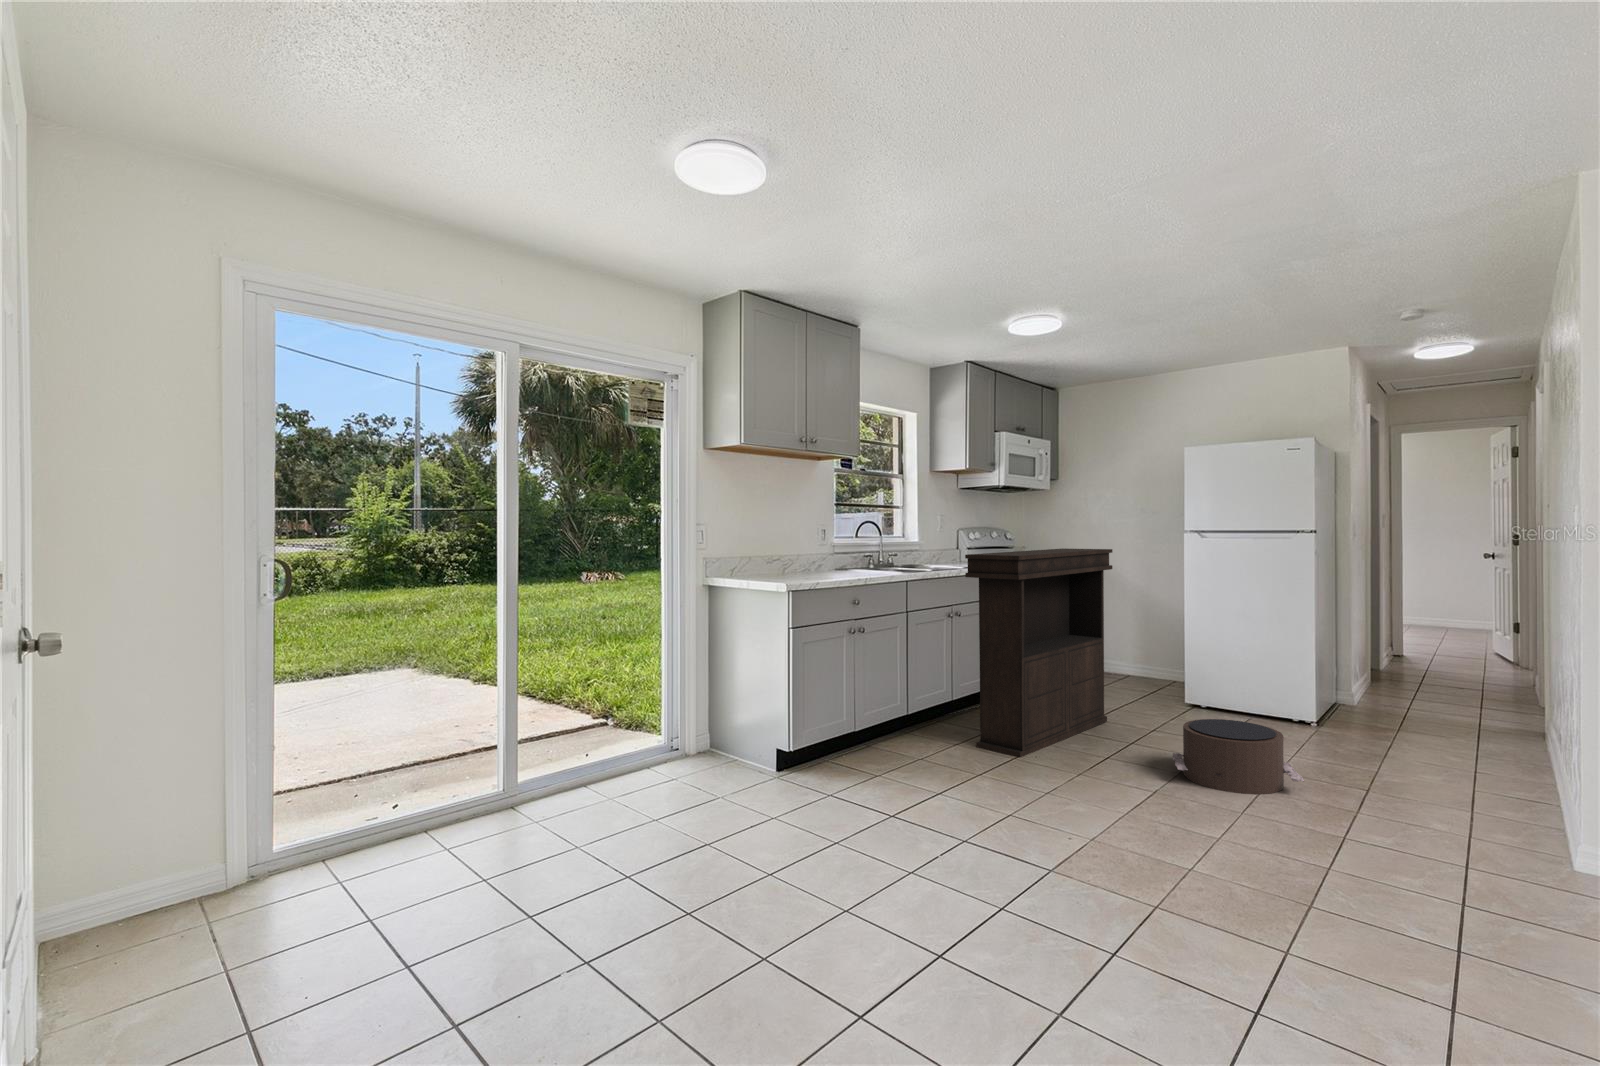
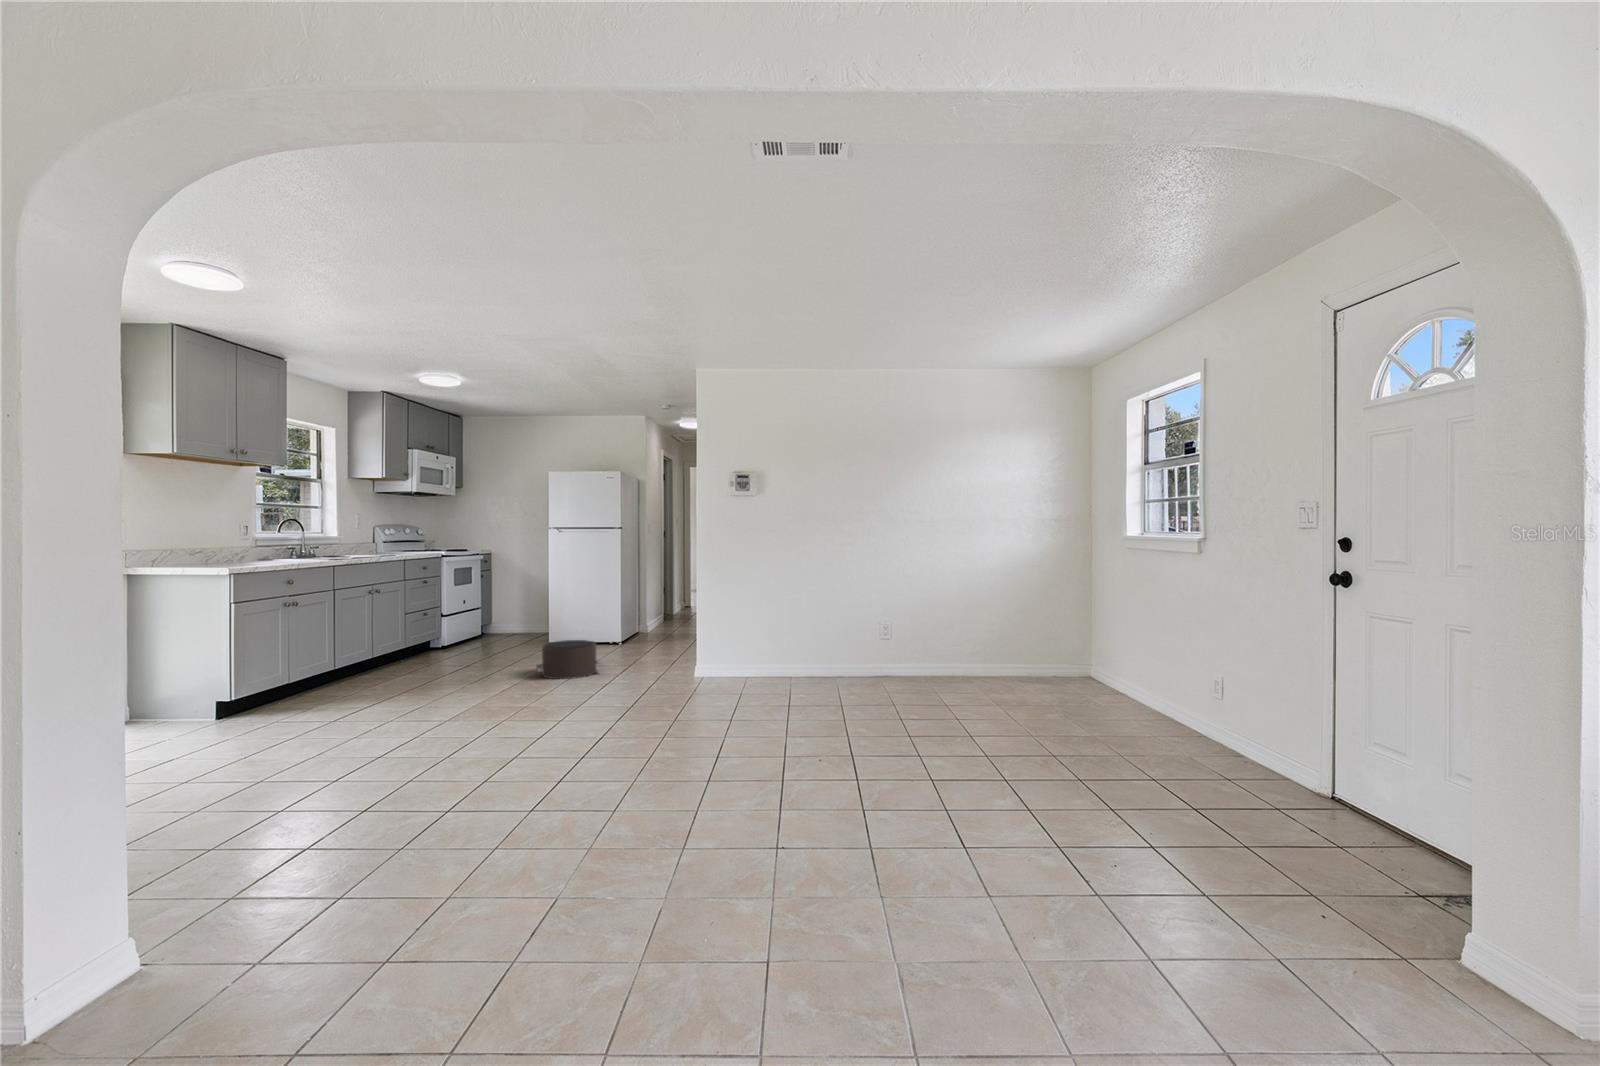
console table: present [965,548,1112,758] -> none [389,540,500,685]

